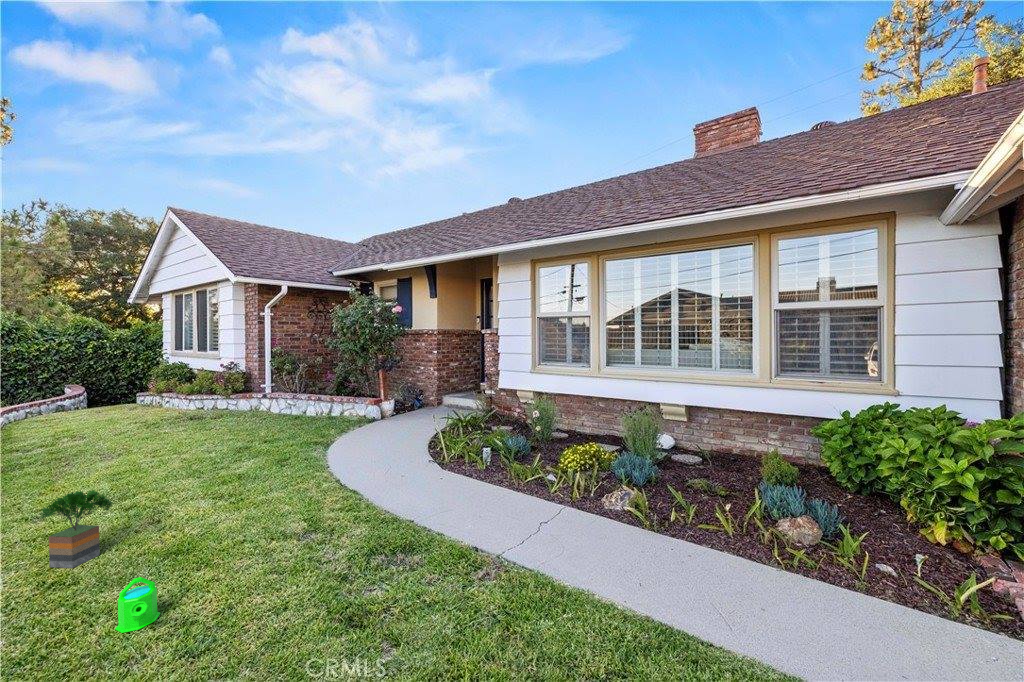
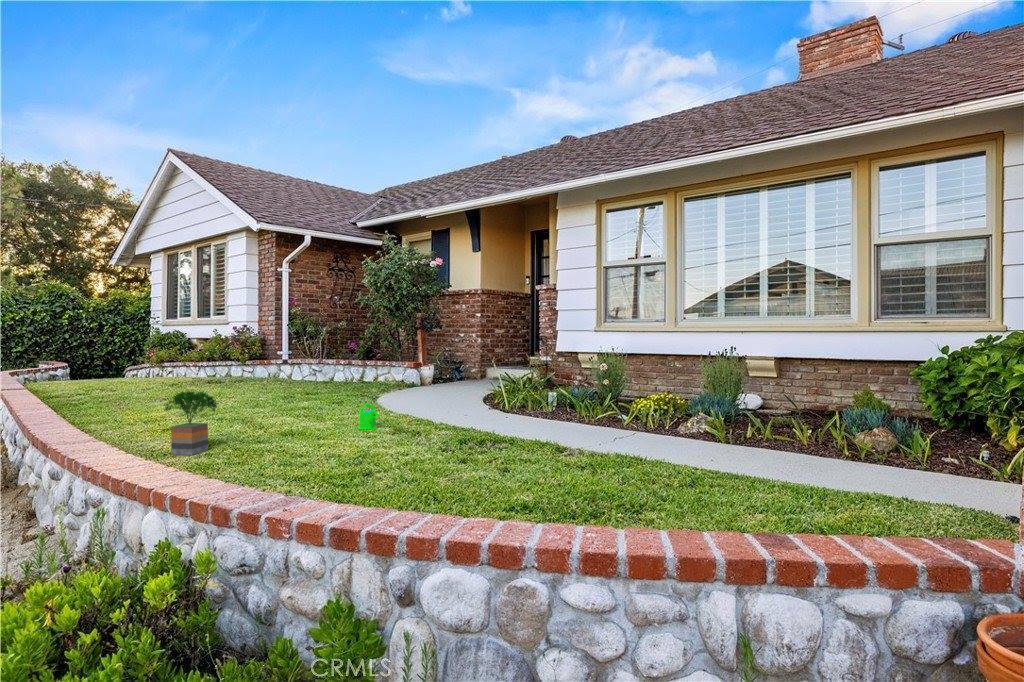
watering can: present [115,577,160,633] -> present [358,403,378,429]

